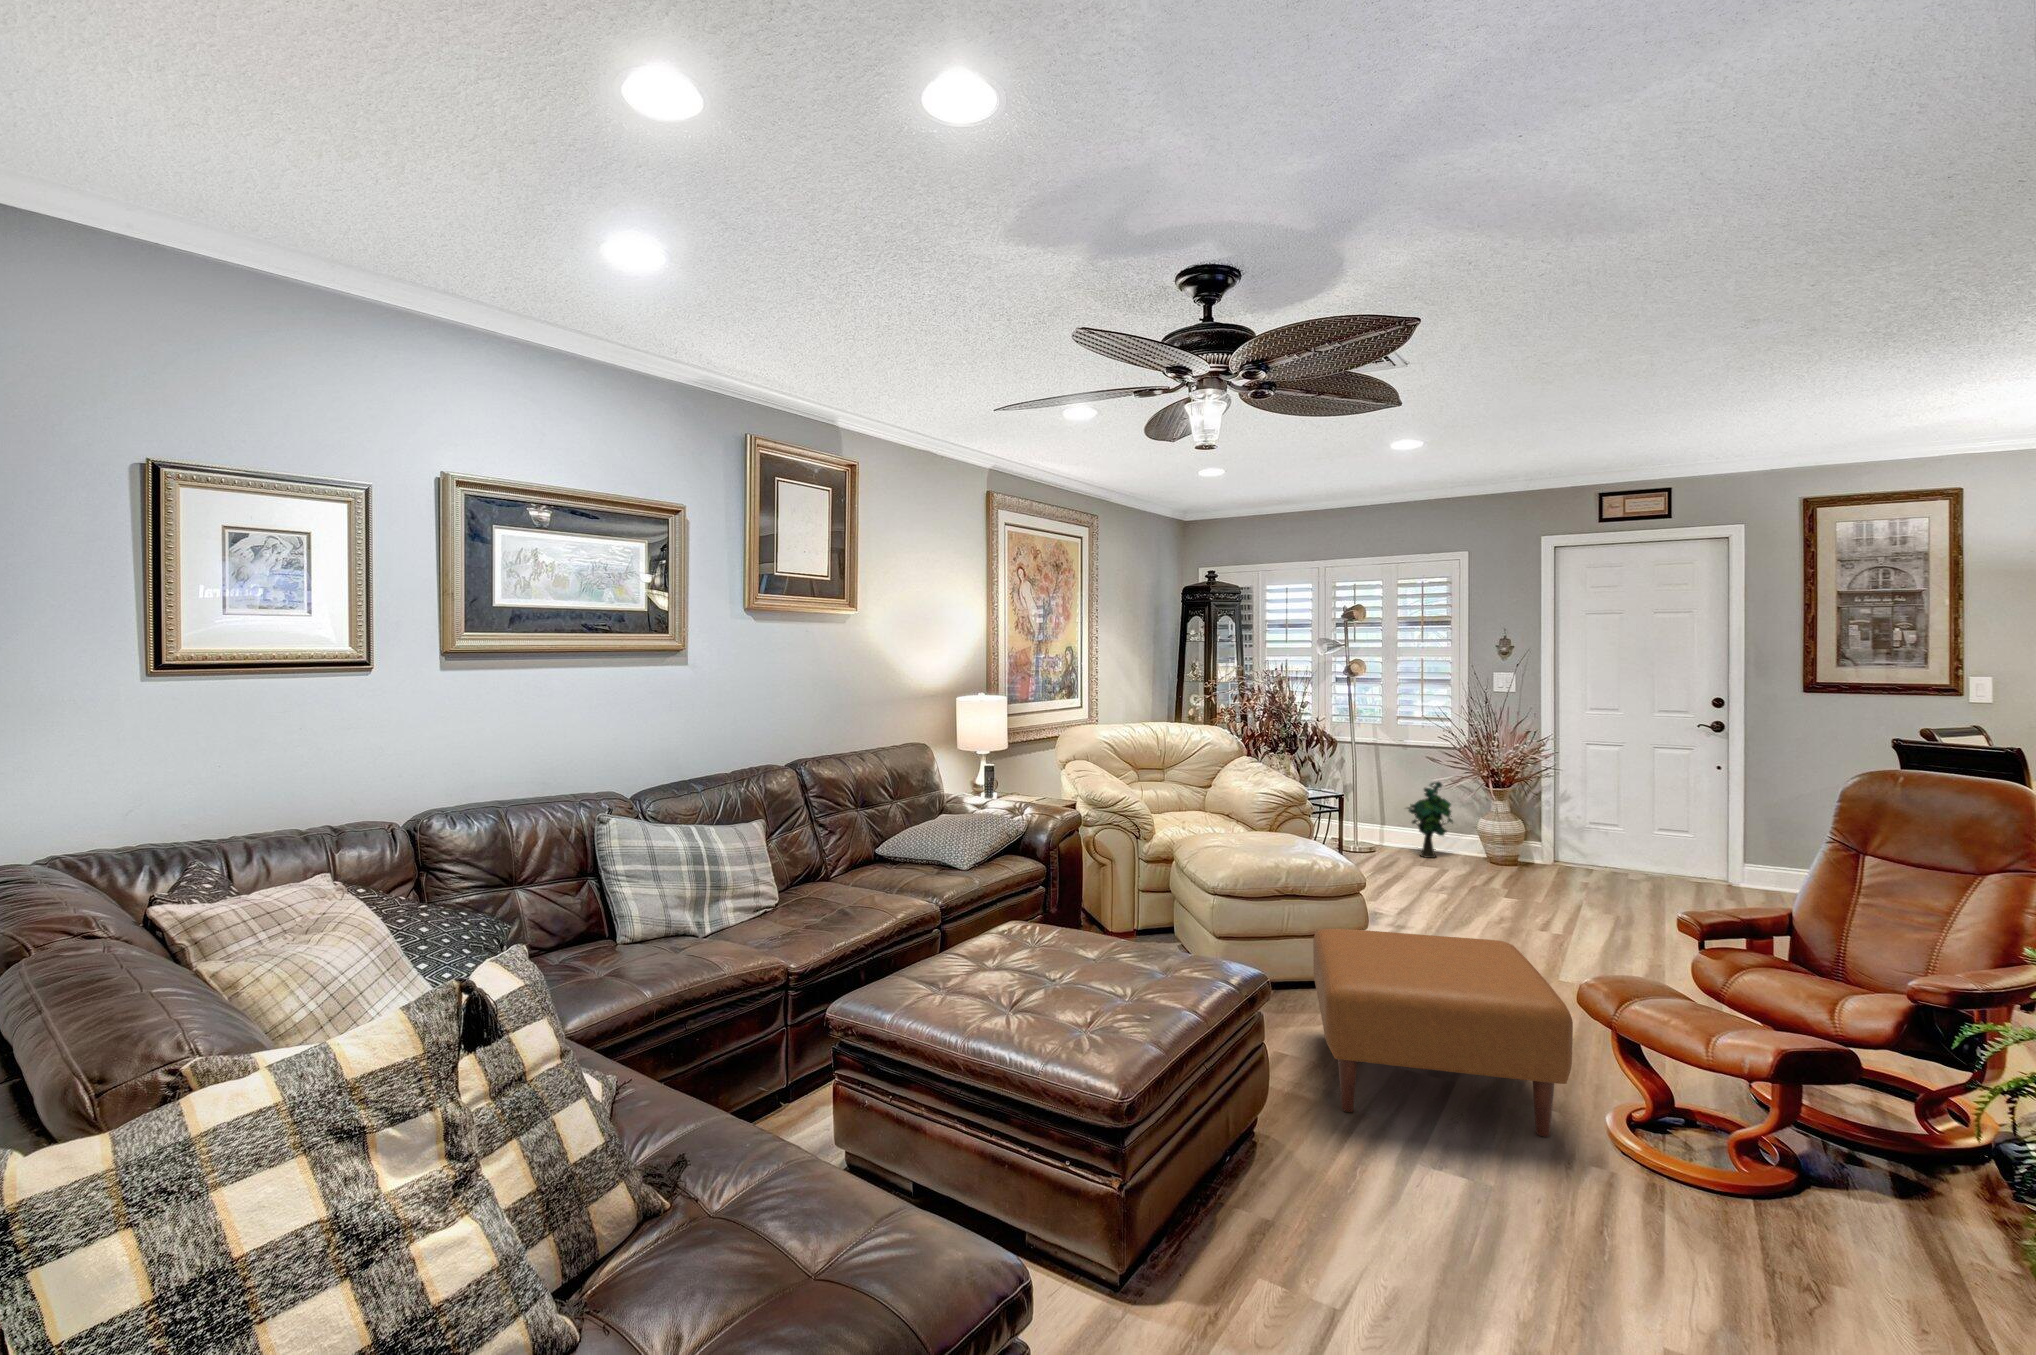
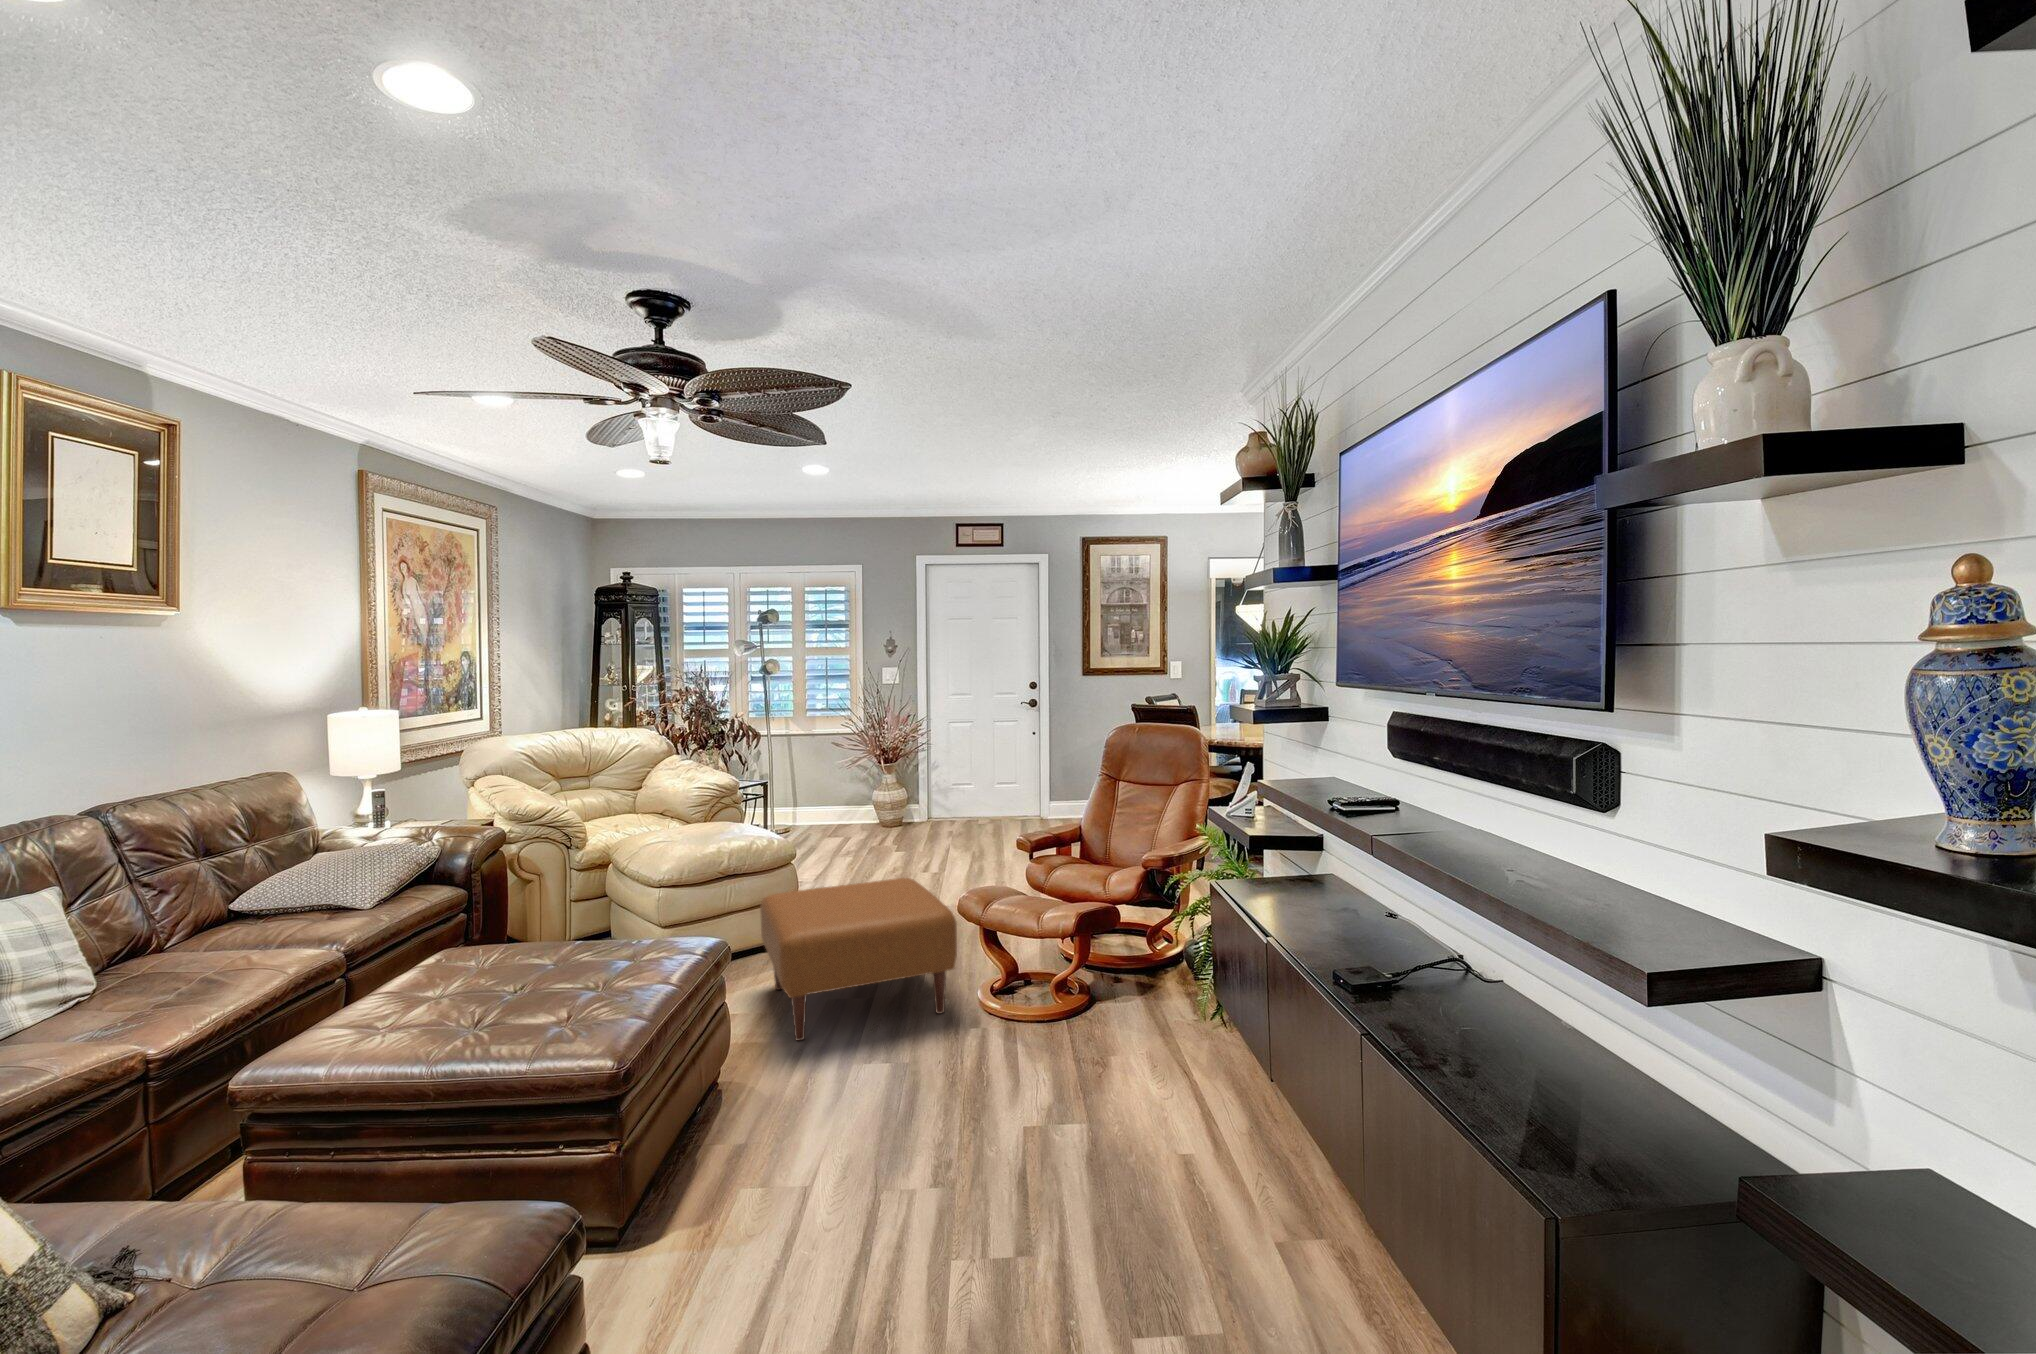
decorative plant: present [1407,782,1453,858] -> none [816,764,856,831]

